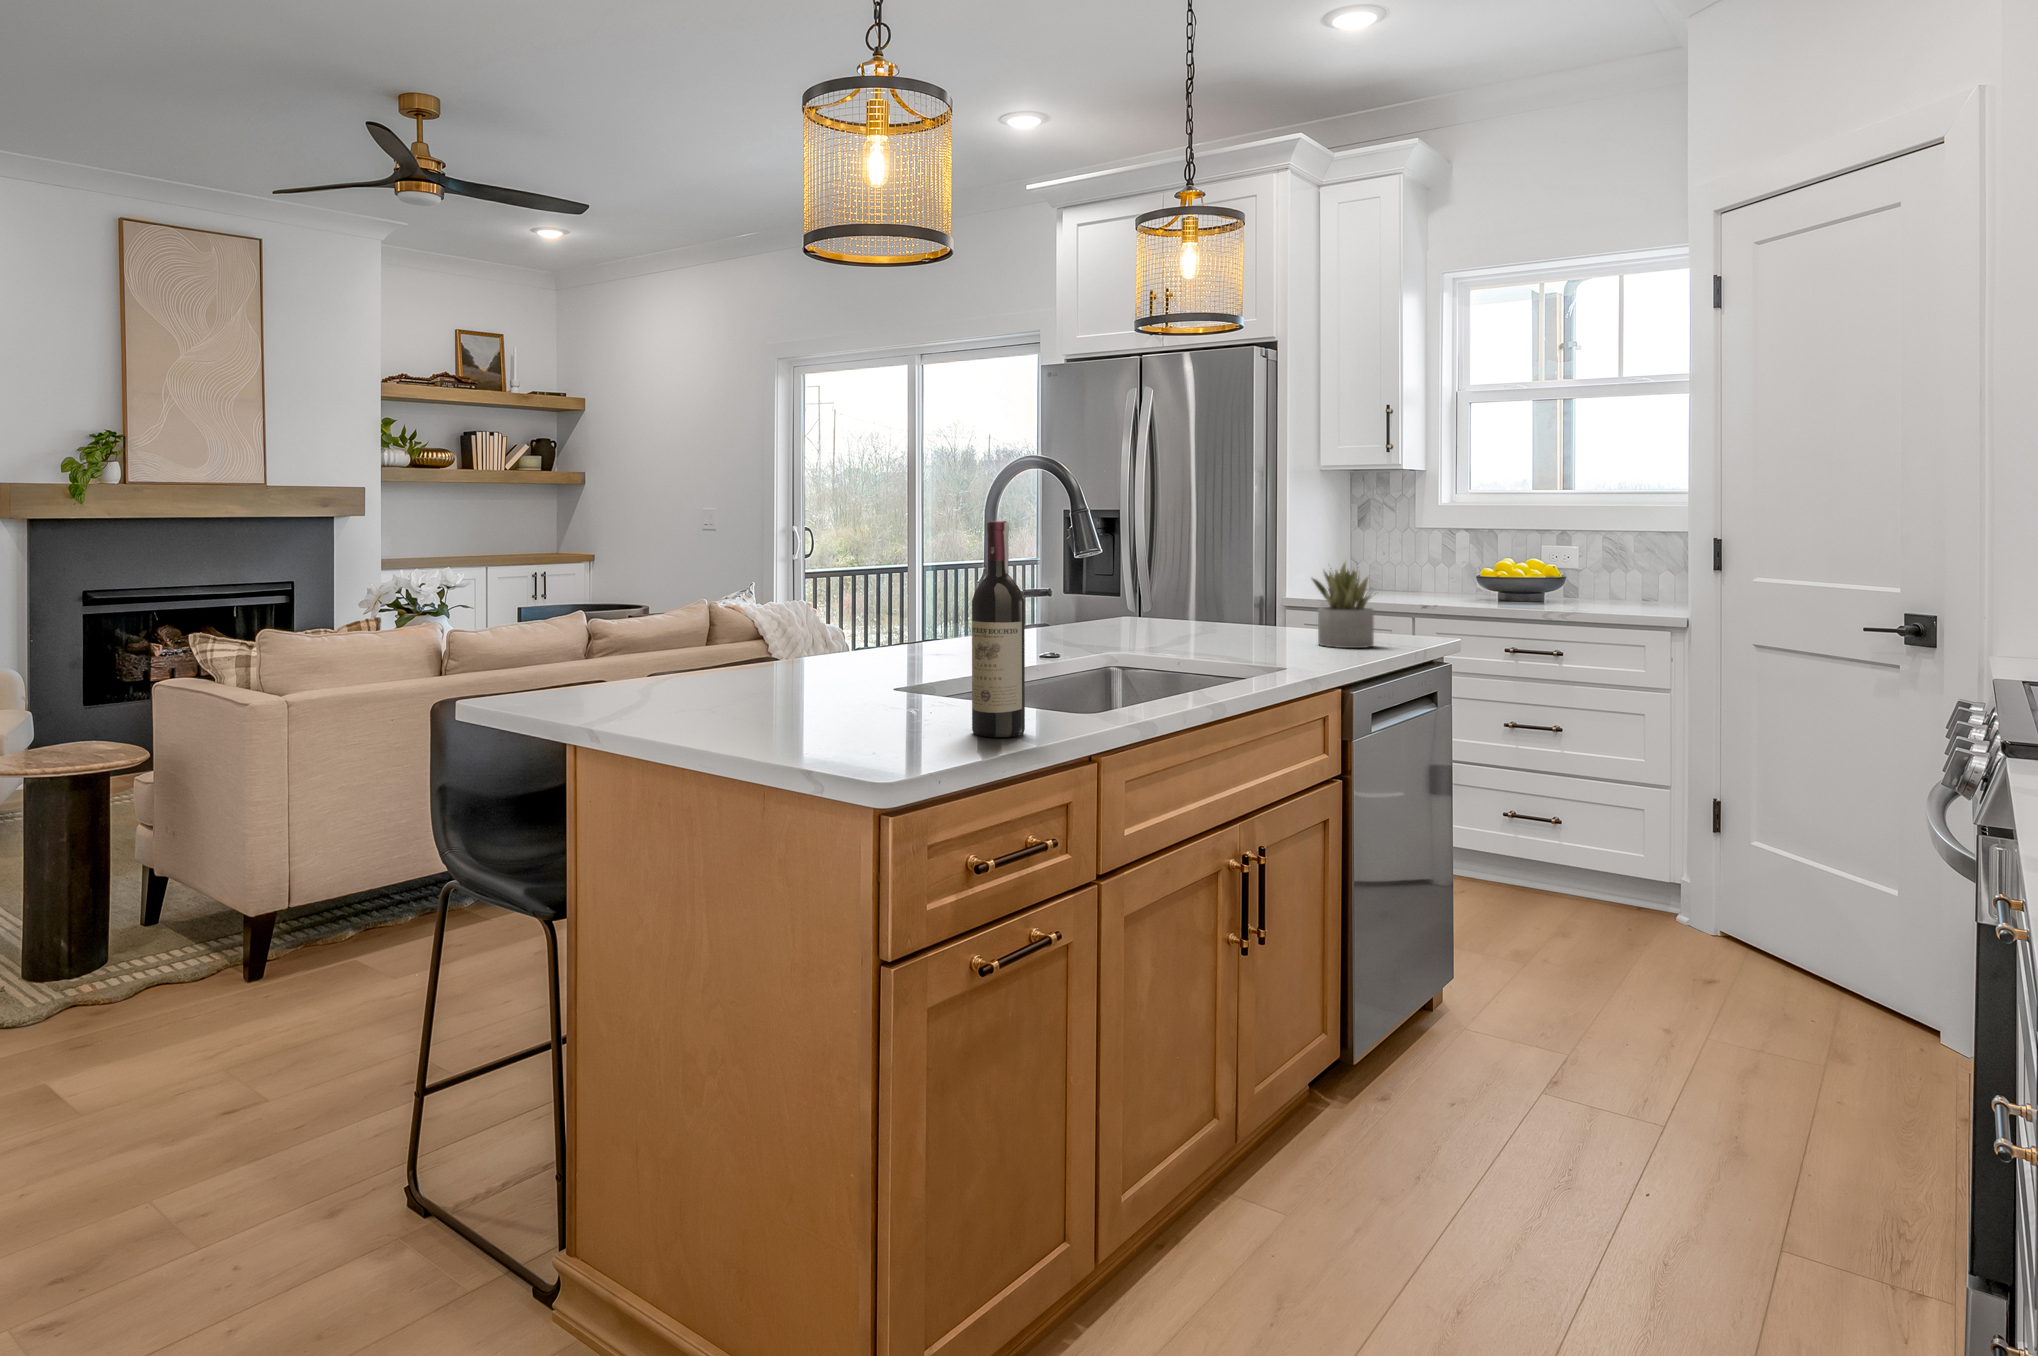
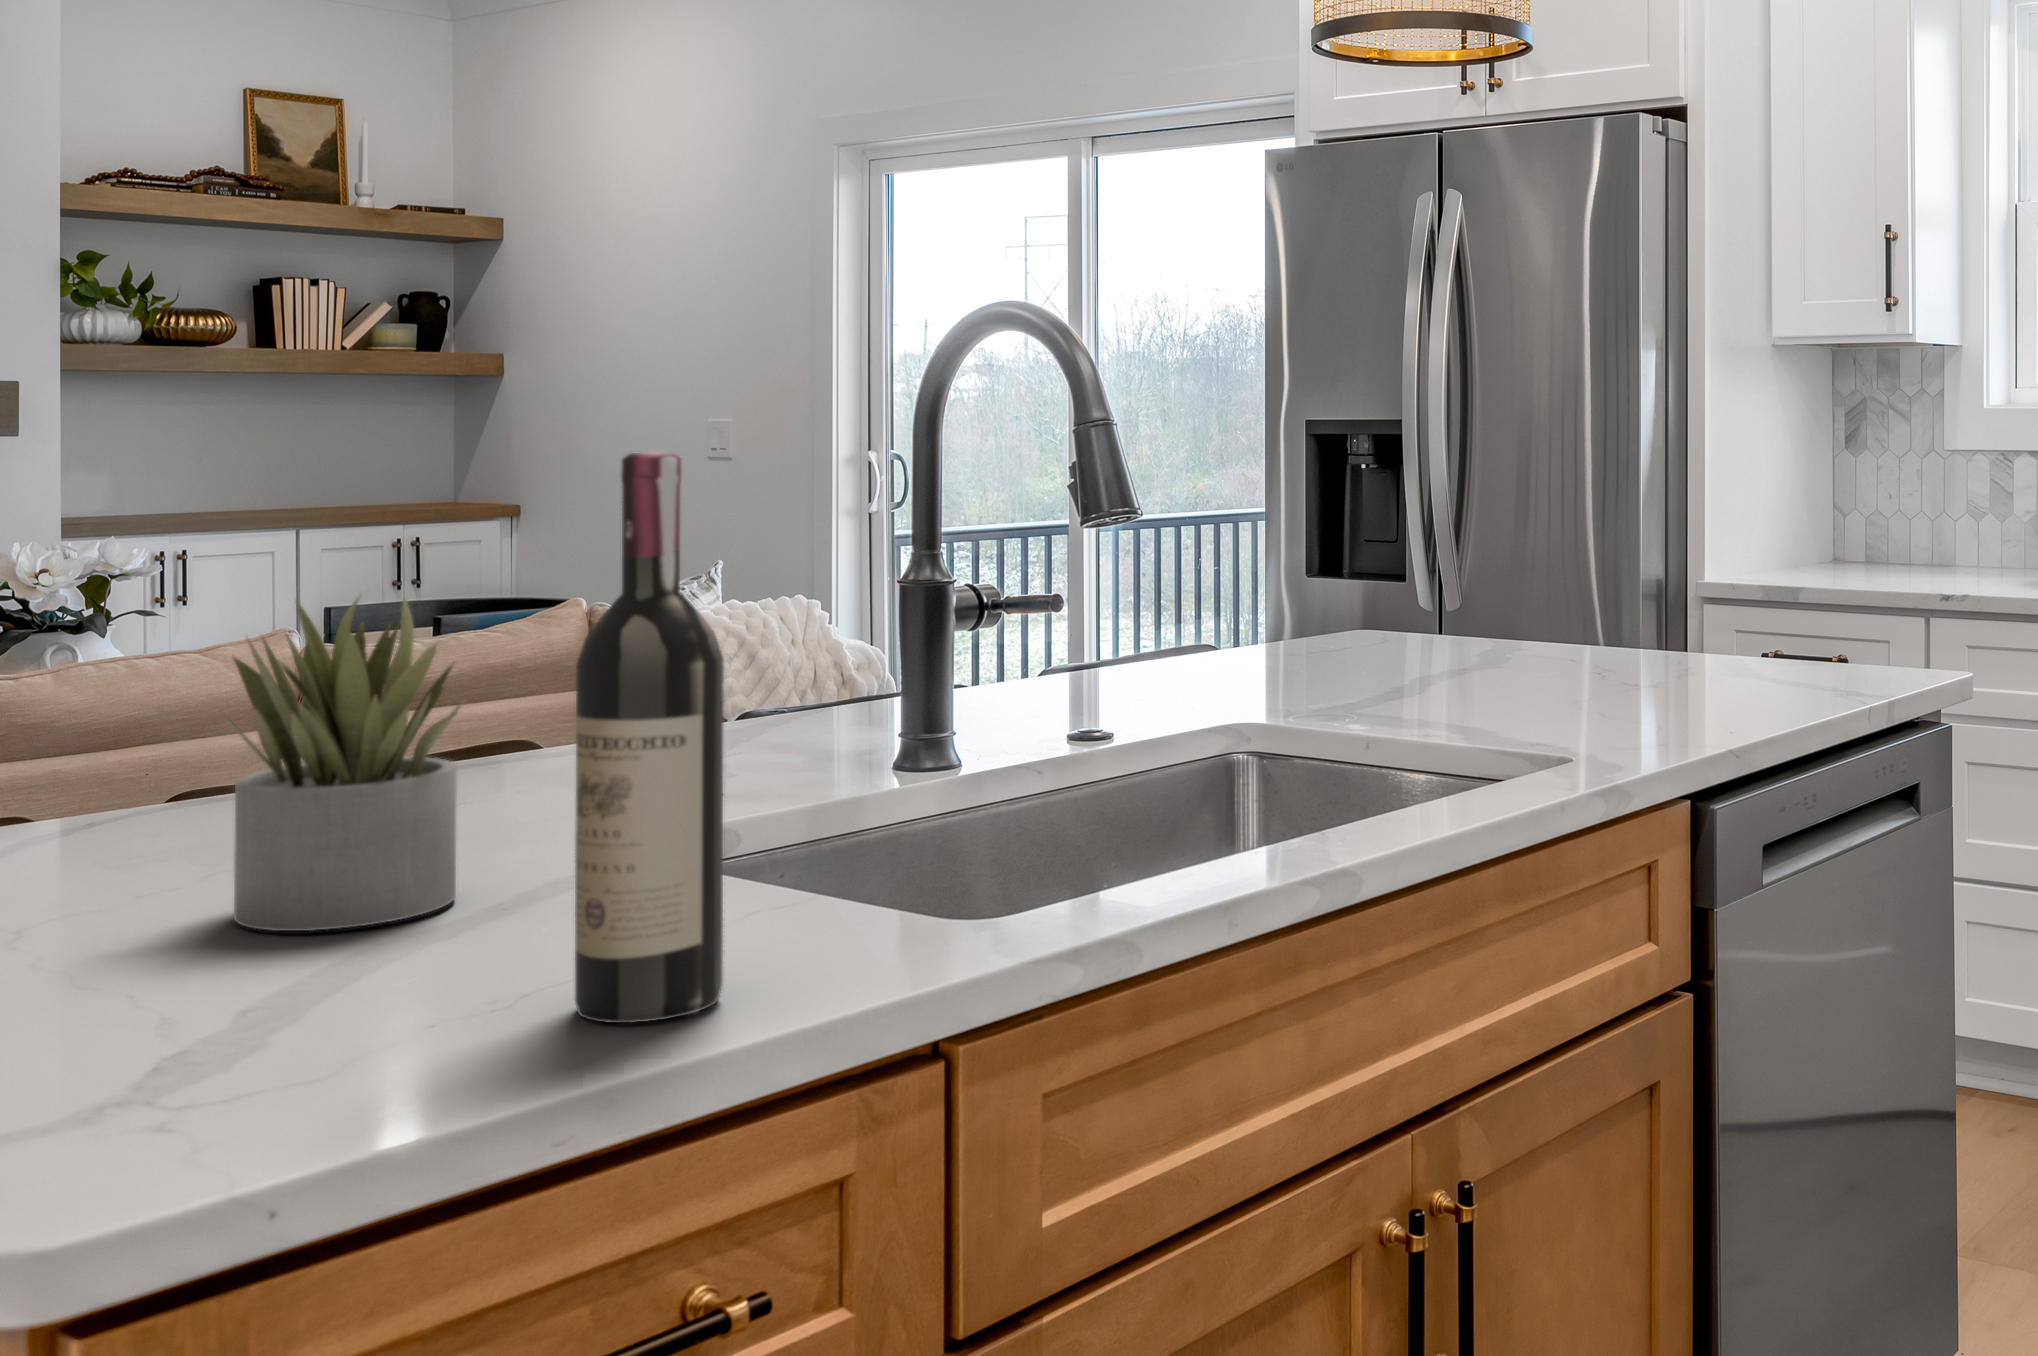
succulent plant: present [1312,563,1376,648] -> present [230,596,466,931]

